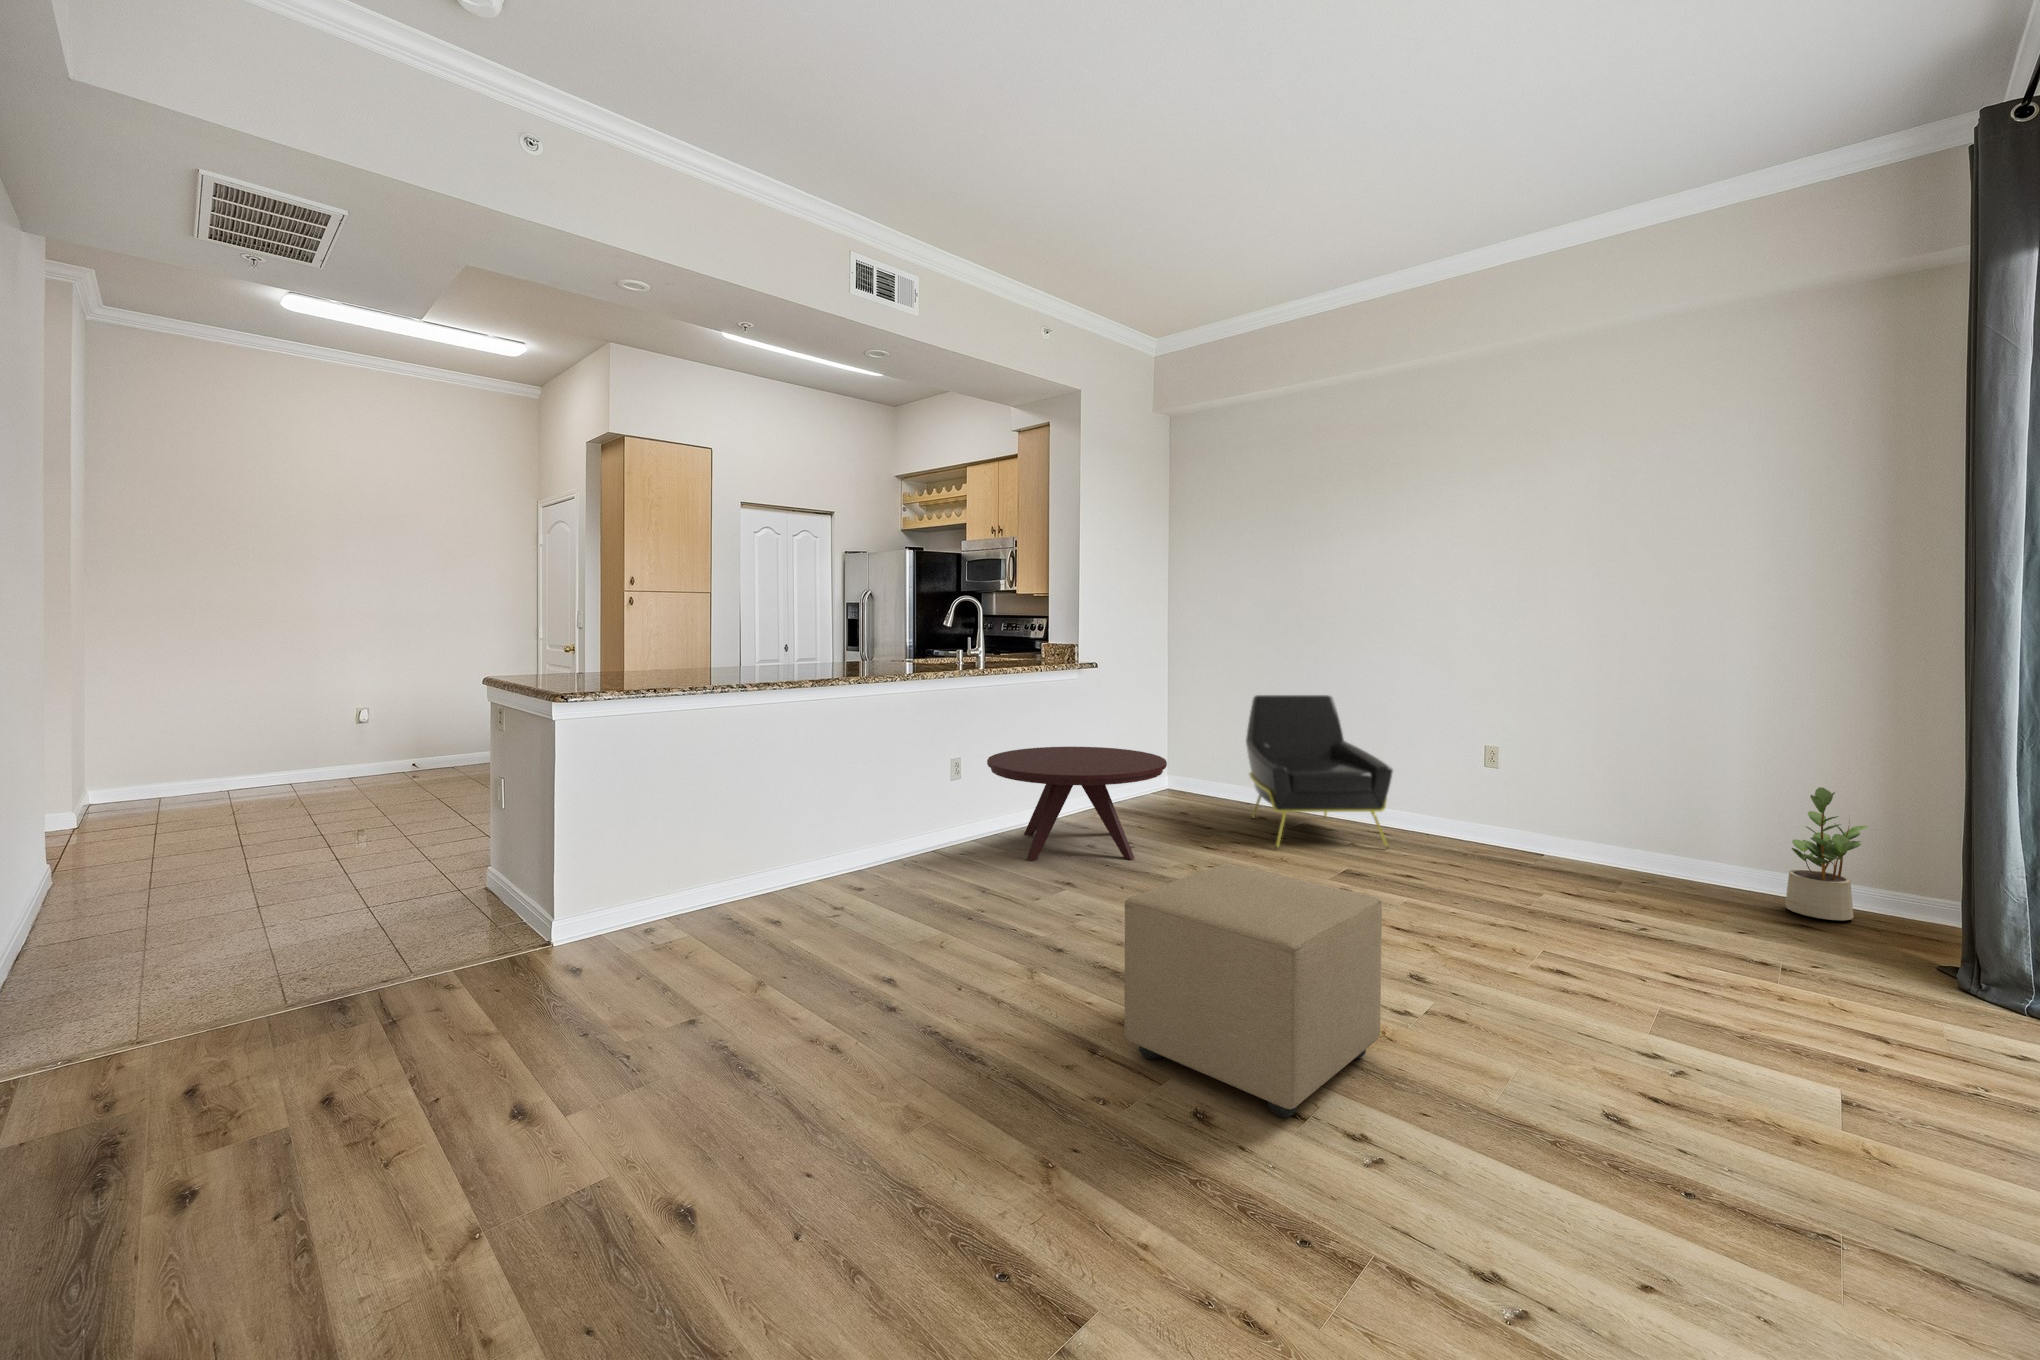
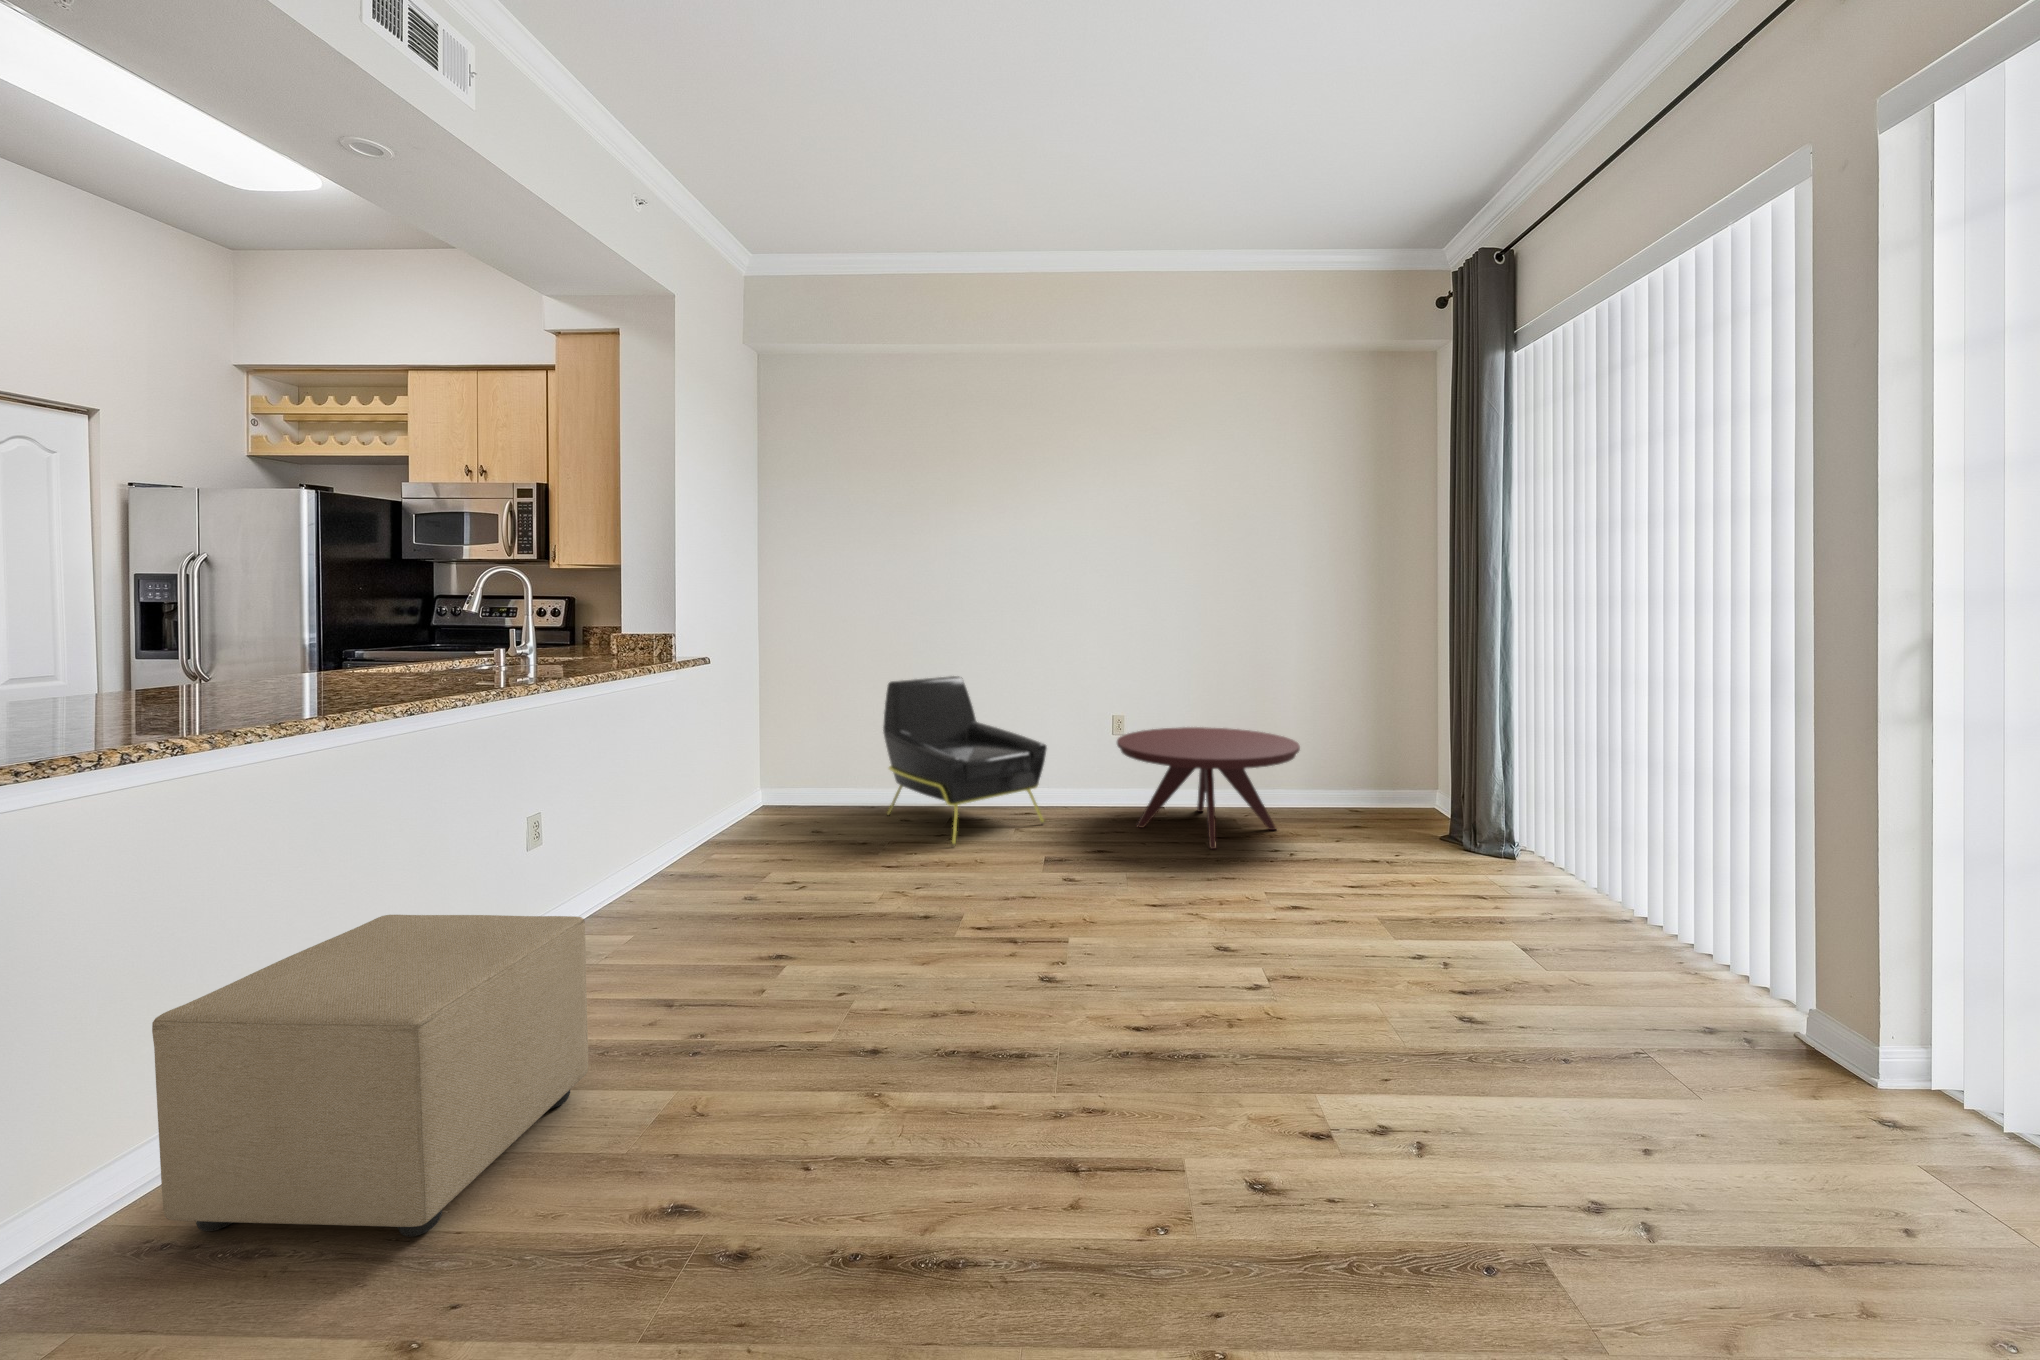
coffee table: present [987,747,1167,860] -> present [1117,727,1300,849]
potted plant: present [1785,787,1868,920] -> none [1325,722,1371,818]
ottoman: present [1124,864,1382,1117] -> present [152,915,588,1236]

